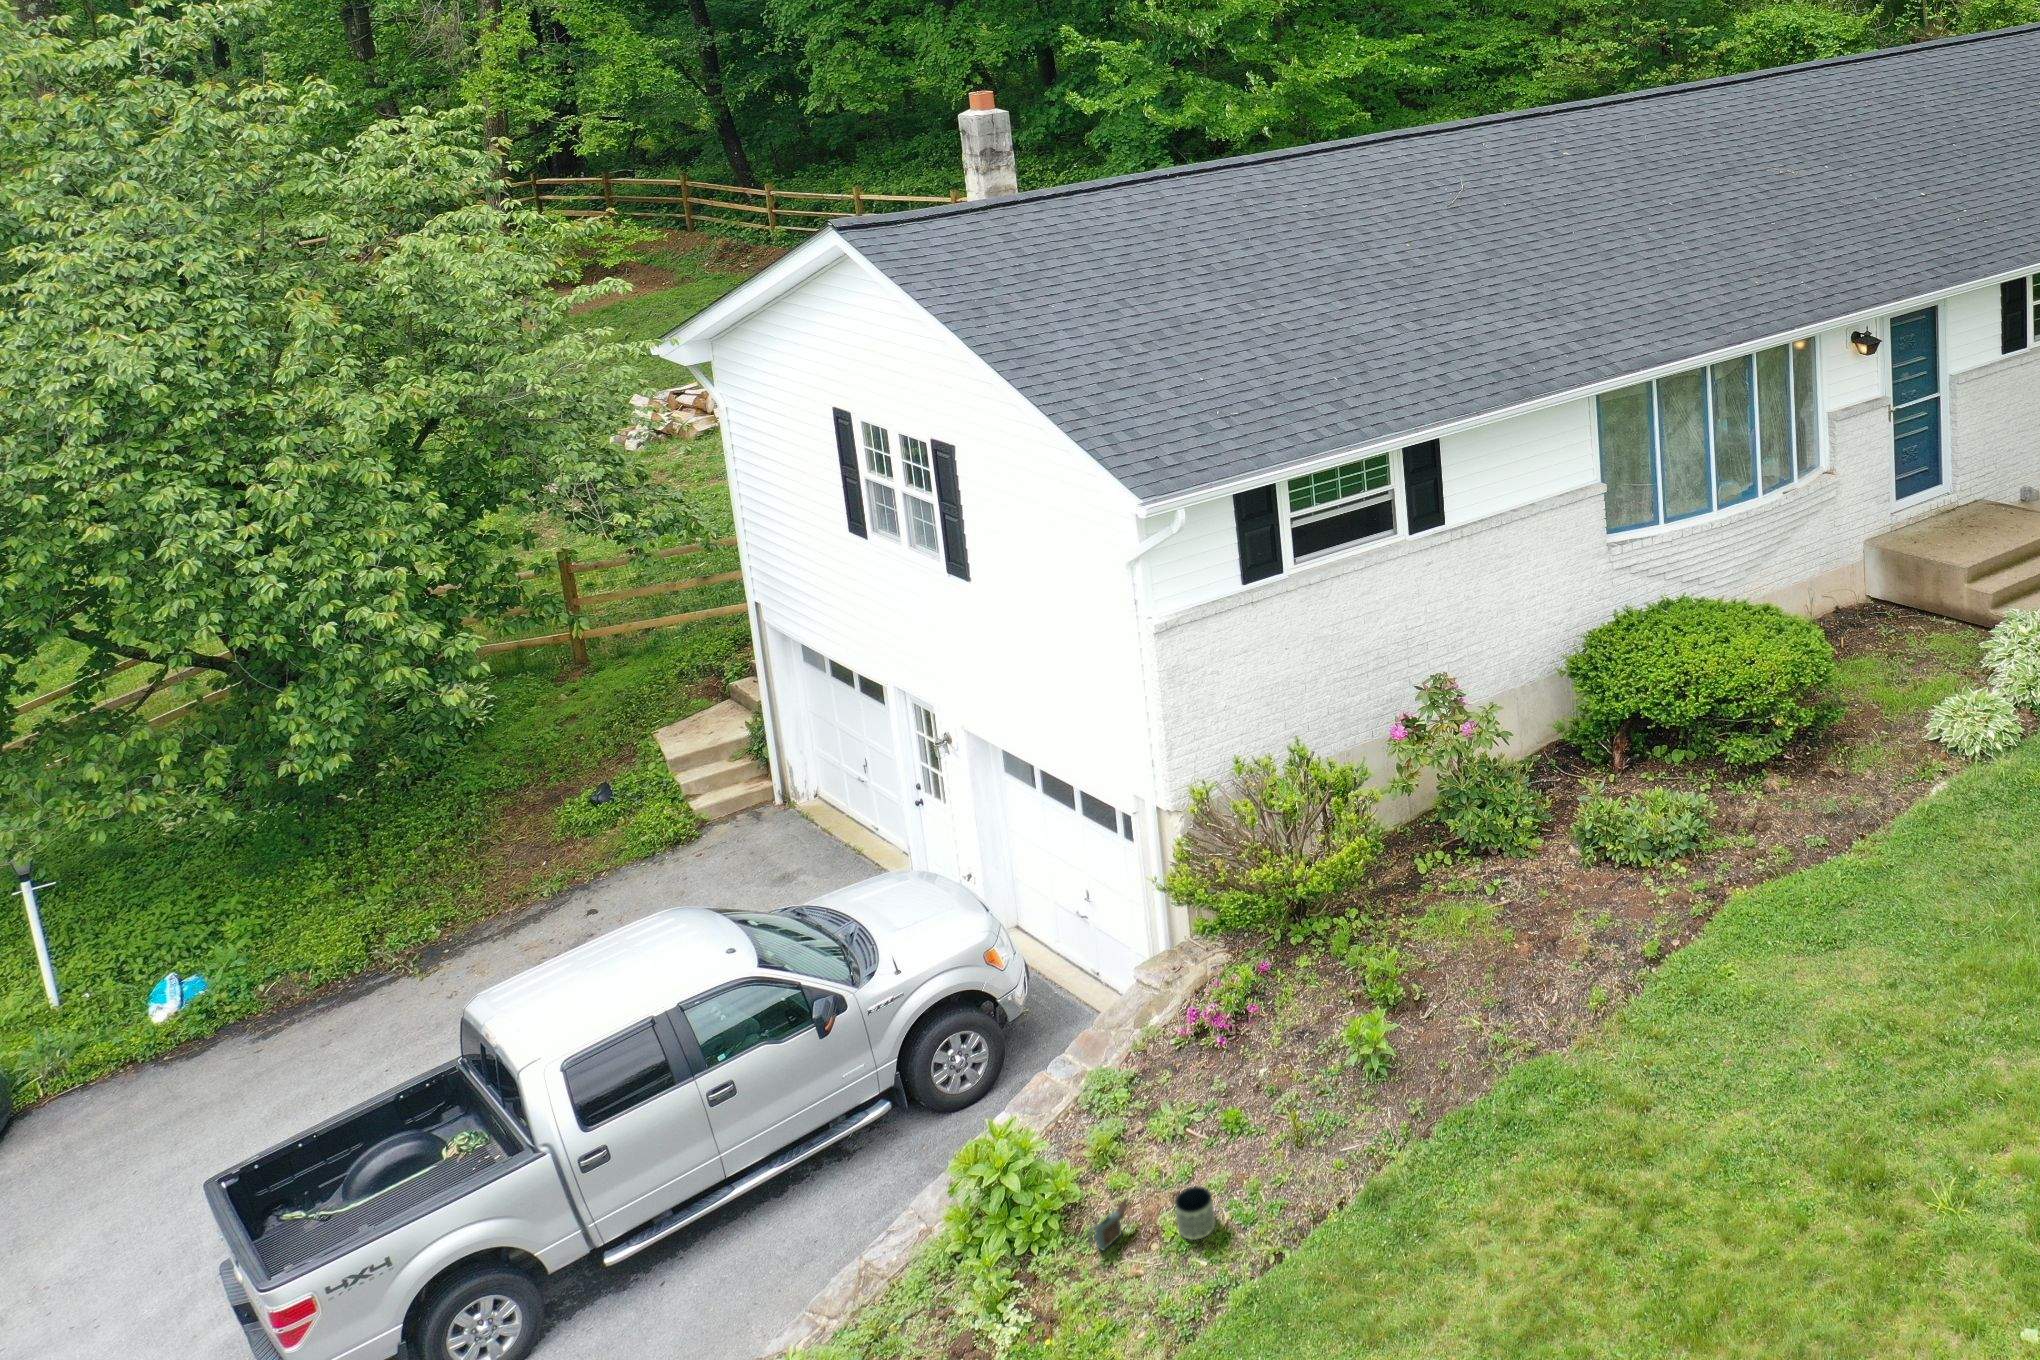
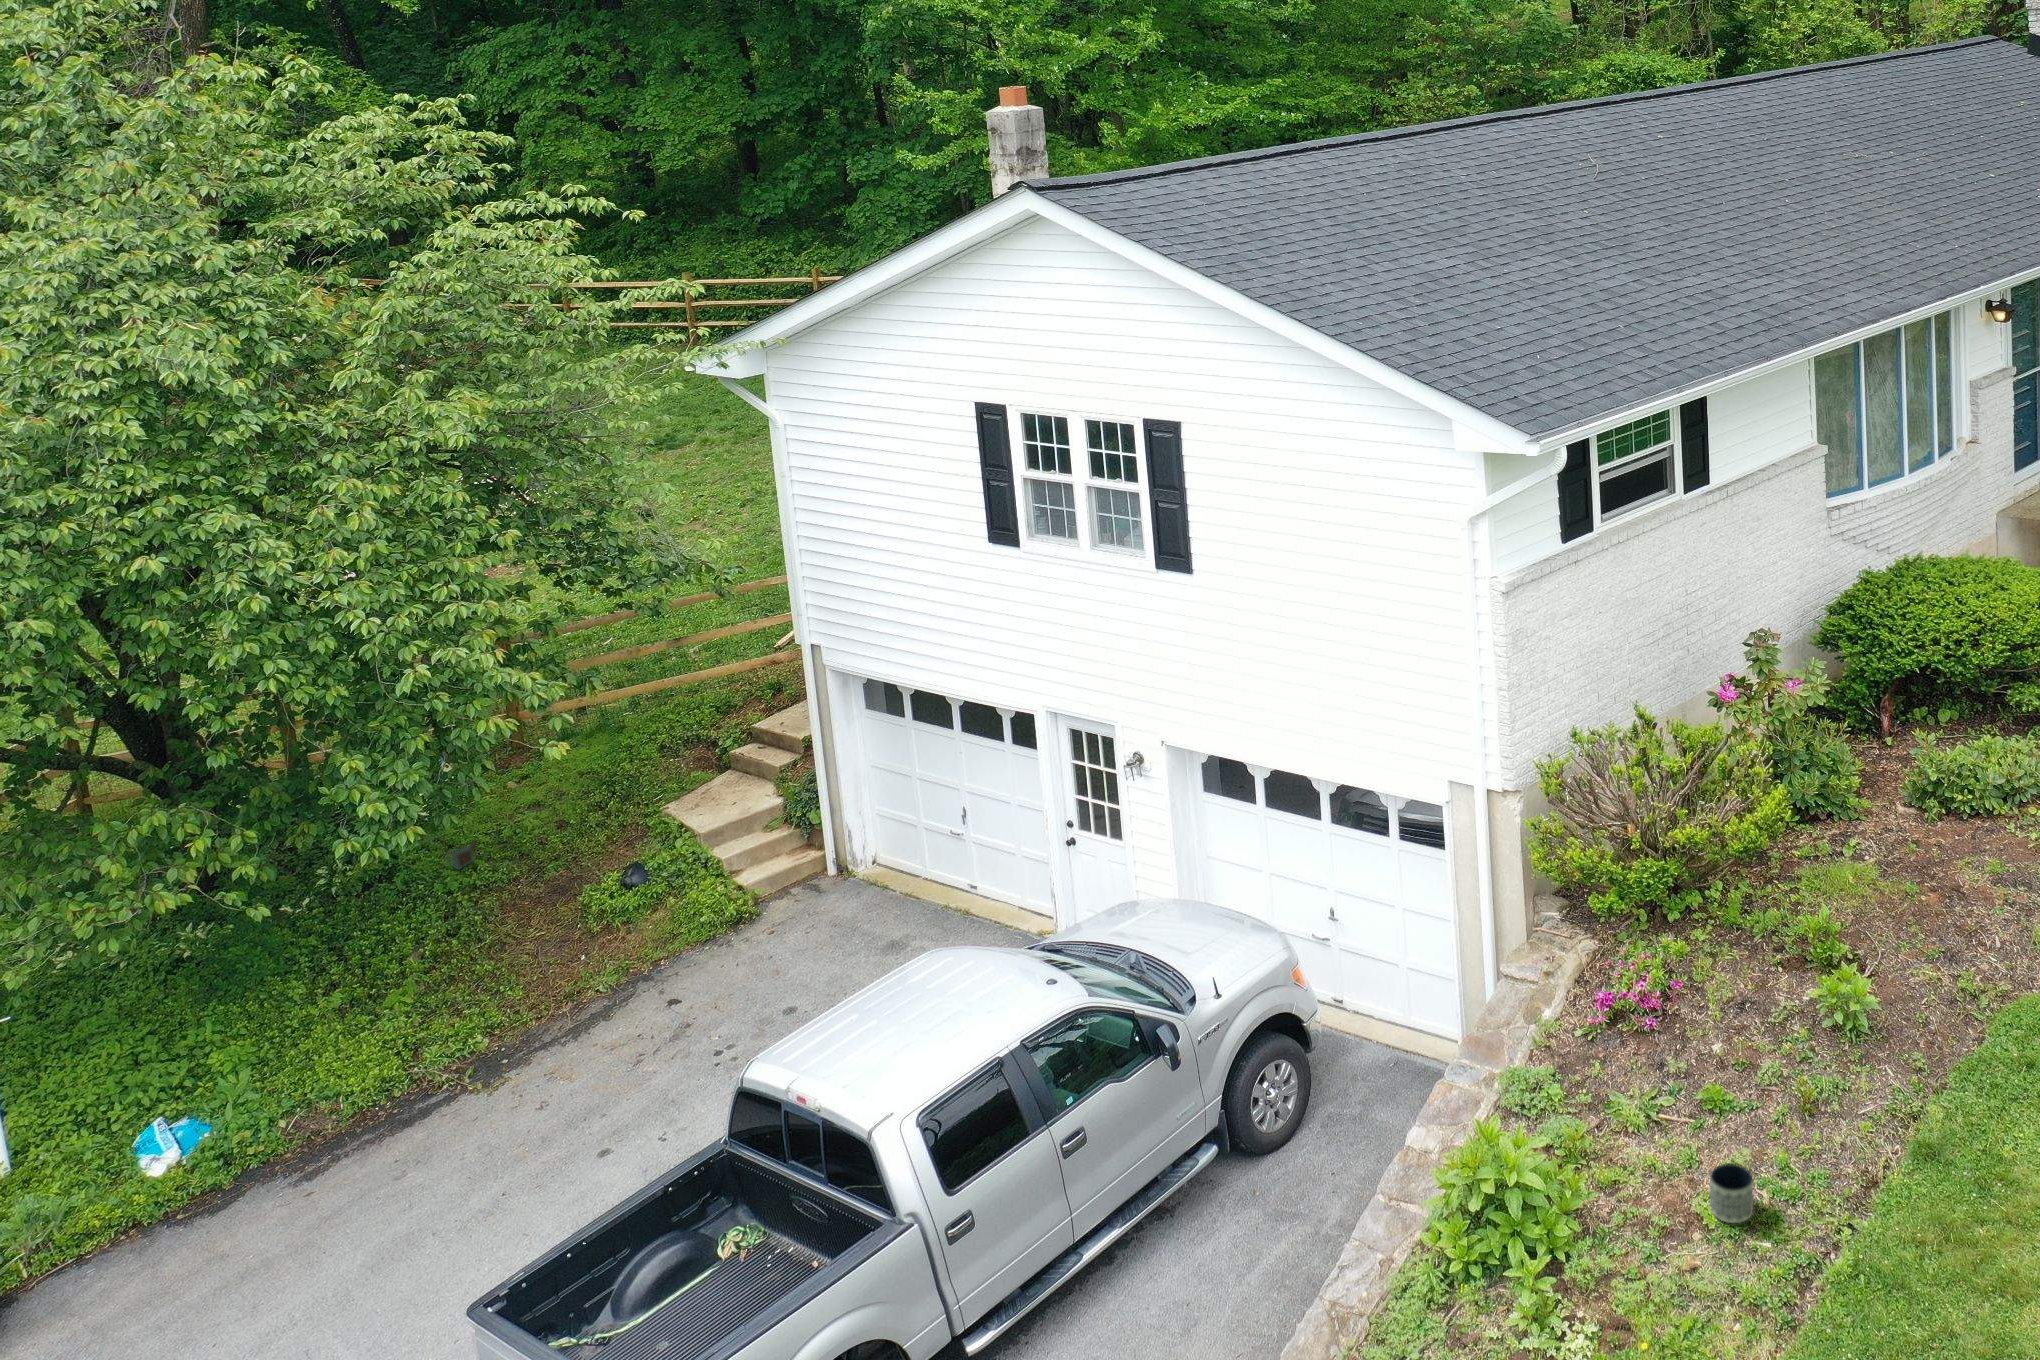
watering can: present [1088,1198,1128,1250] -> present [446,839,478,870]

